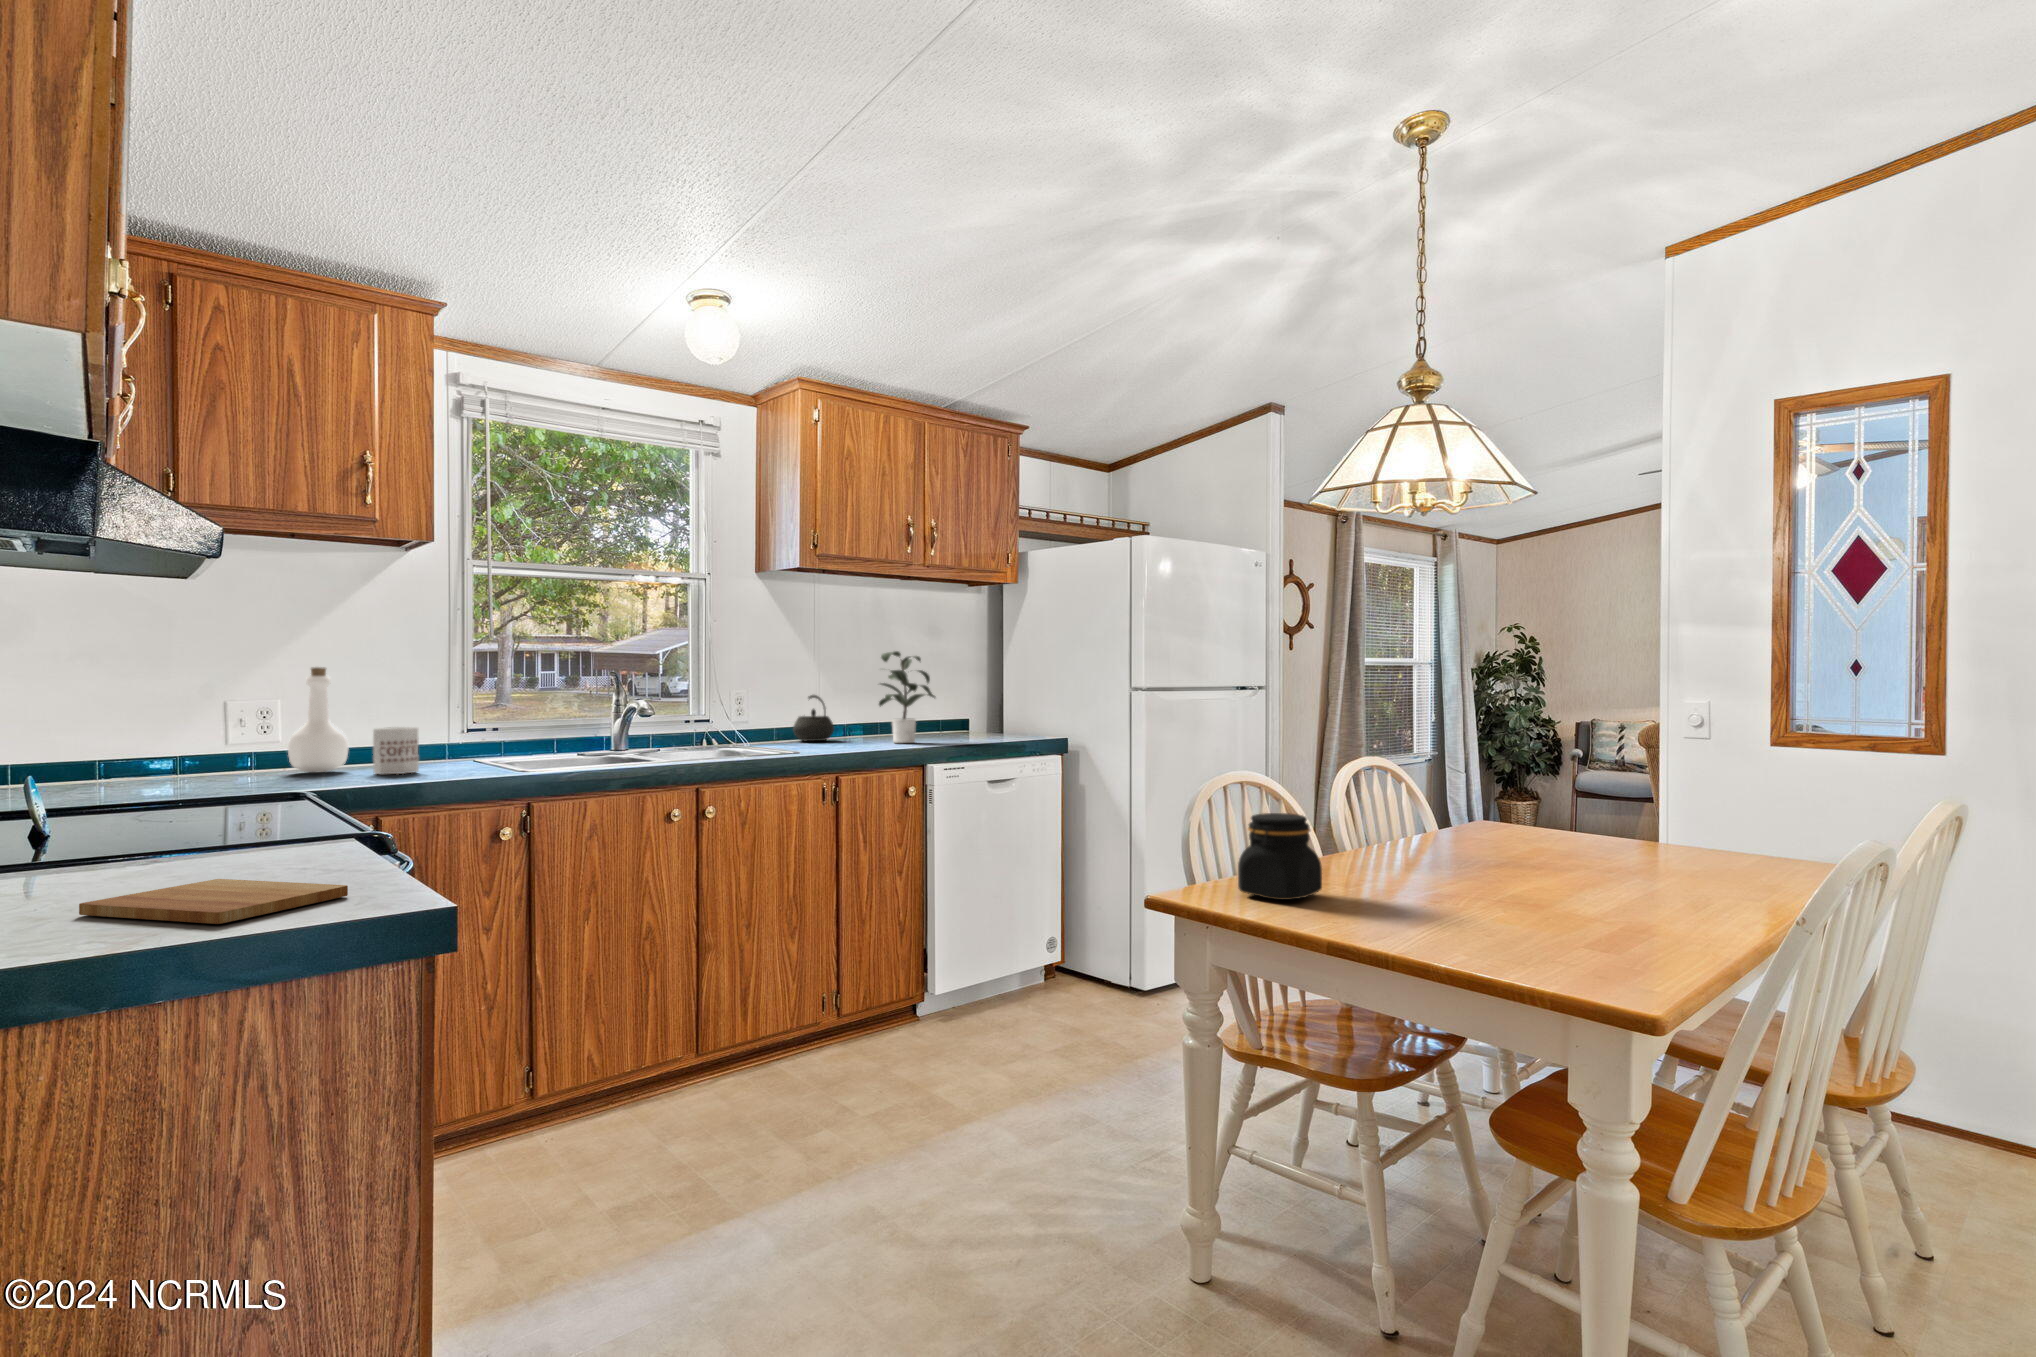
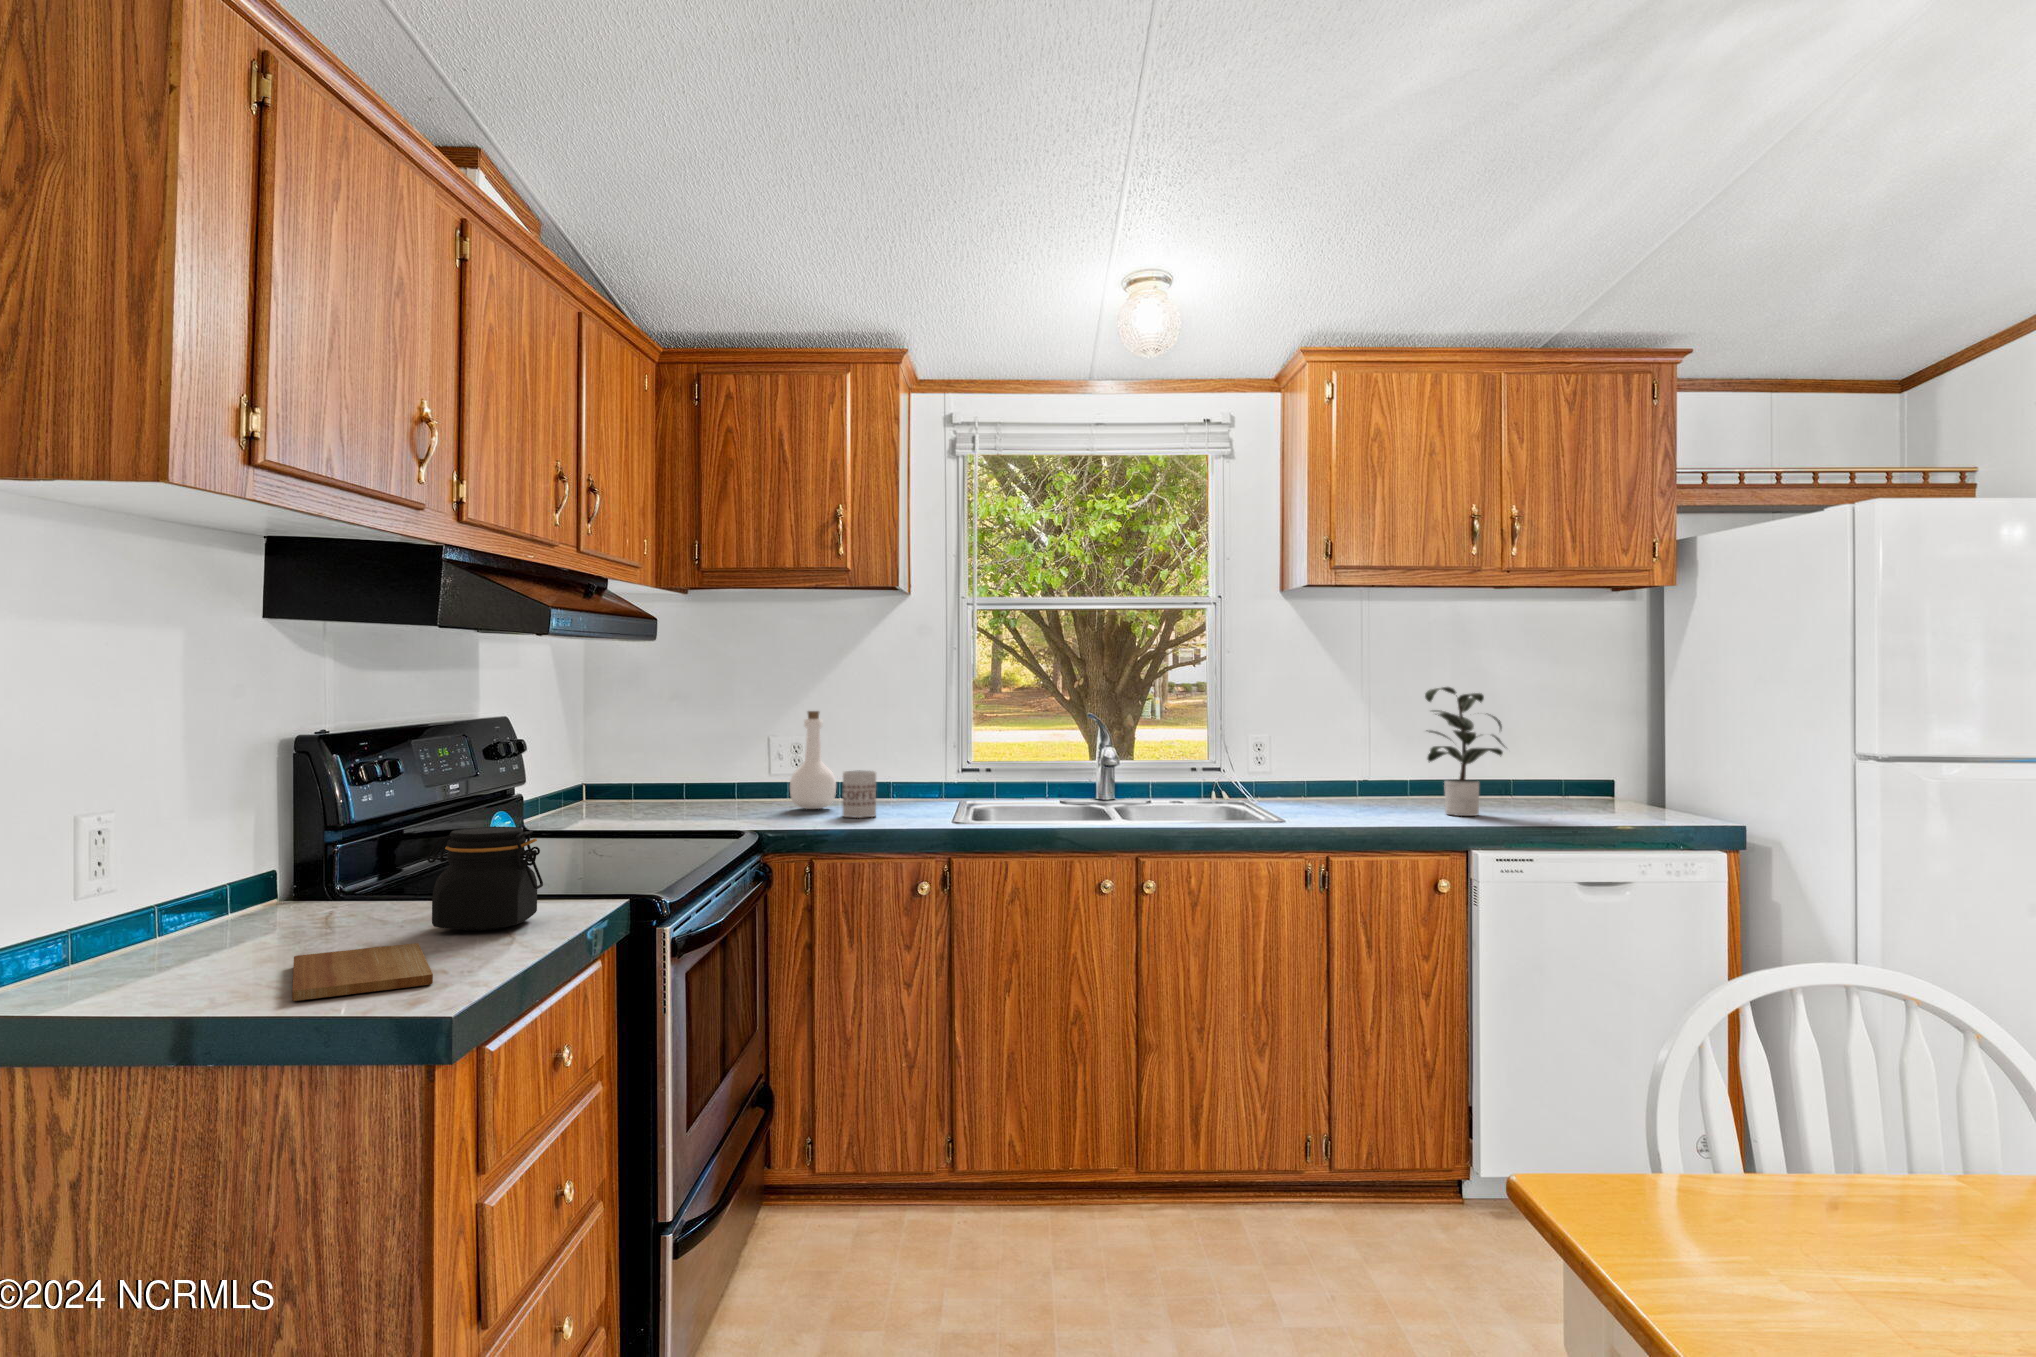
kettle: present [793,695,834,741] -> none [1323,741,1378,802]
jar: present [1238,813,1322,900] -> present [427,827,543,931]

